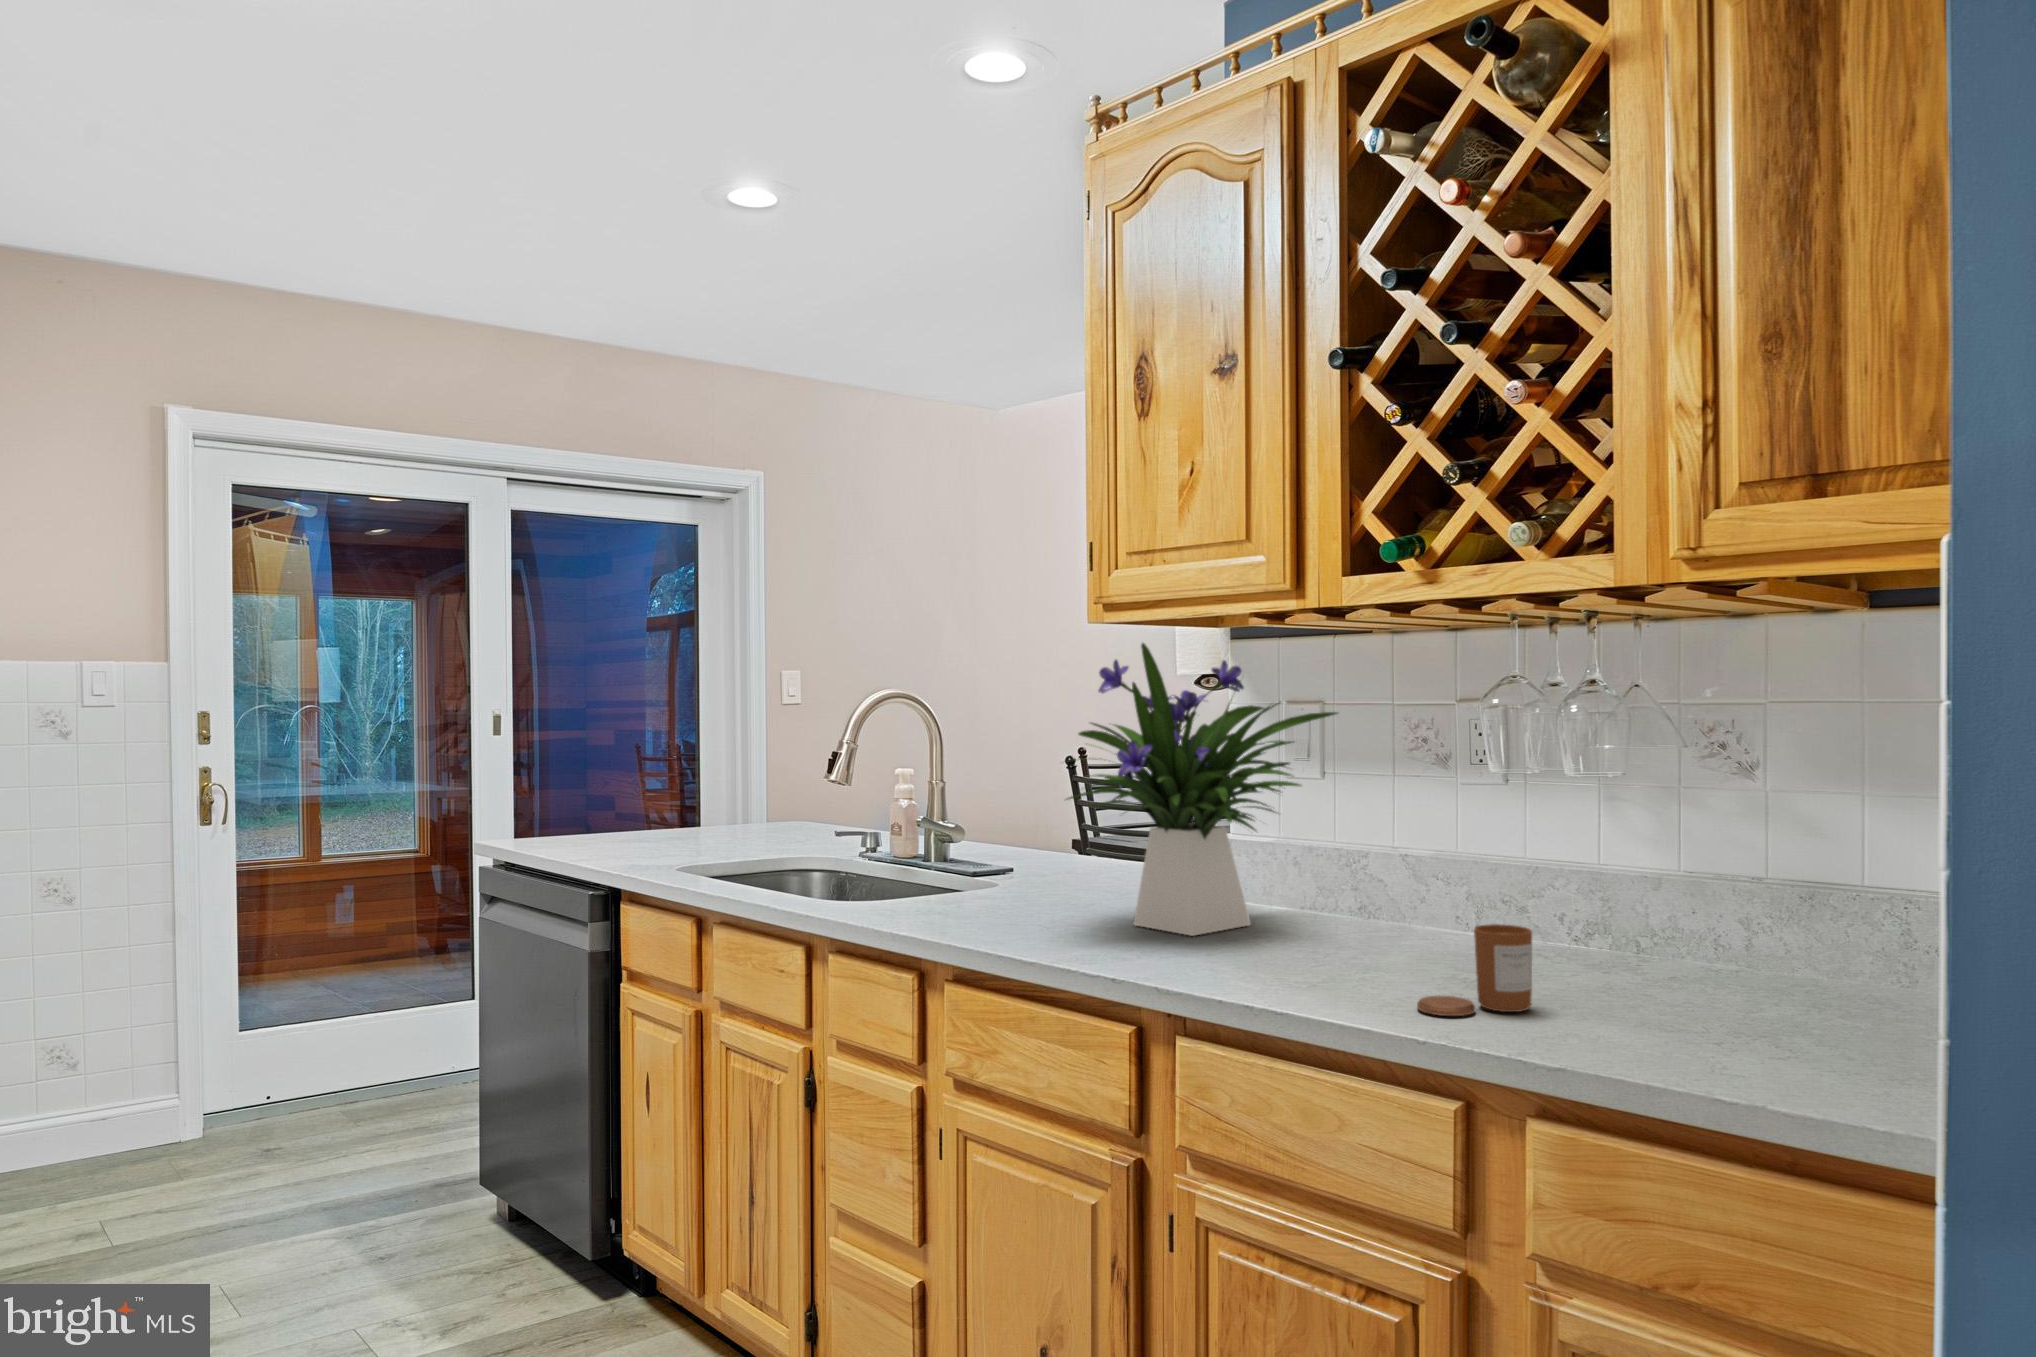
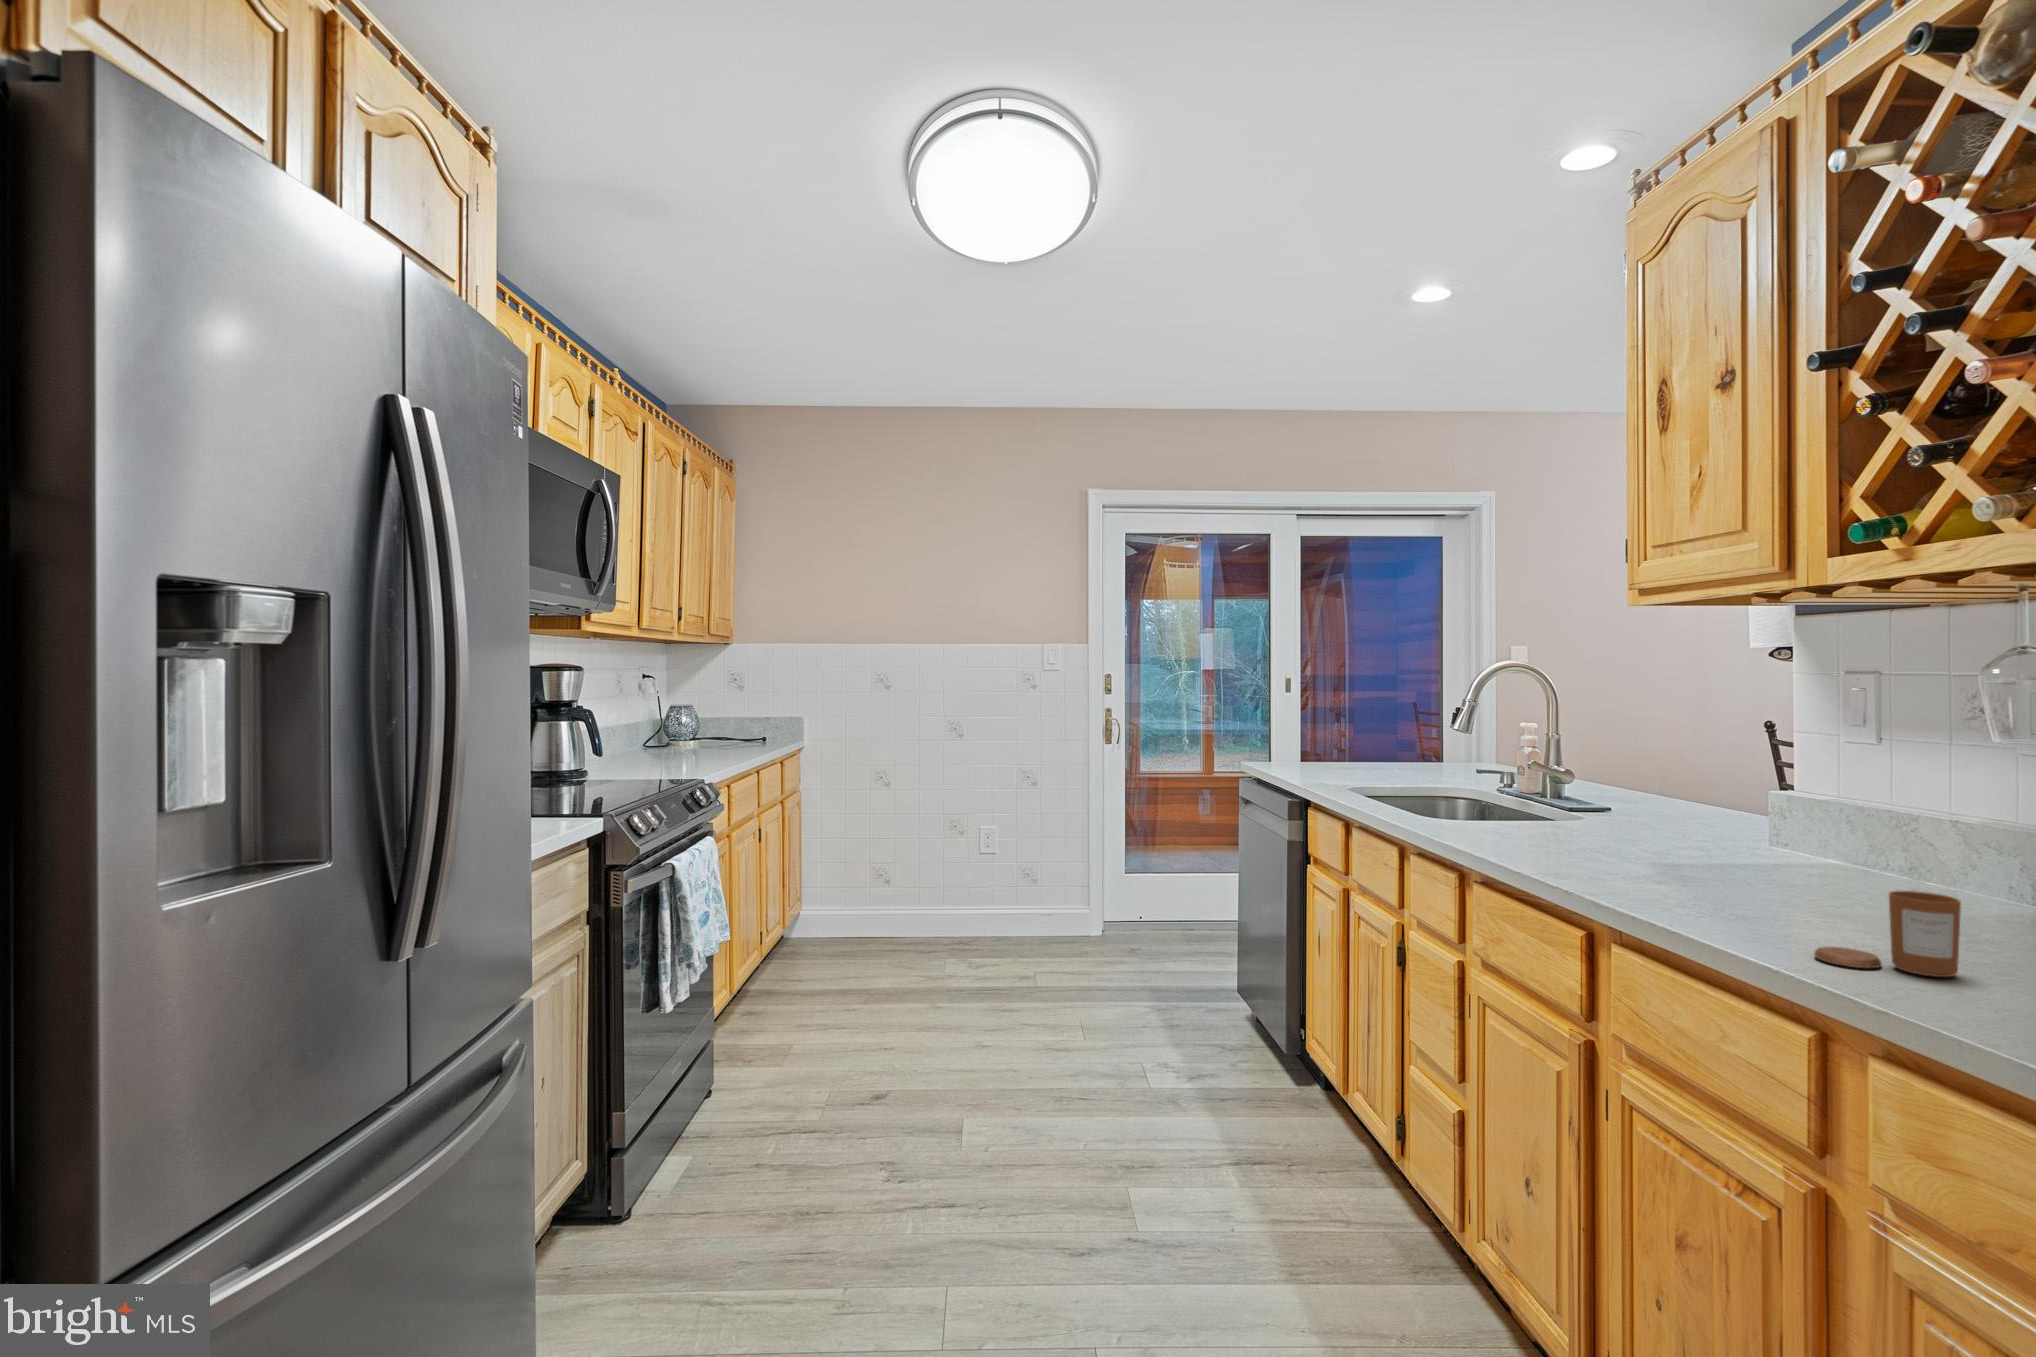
flower arrangement: present [1067,643,1337,936] -> none [1564,626,1853,877]

